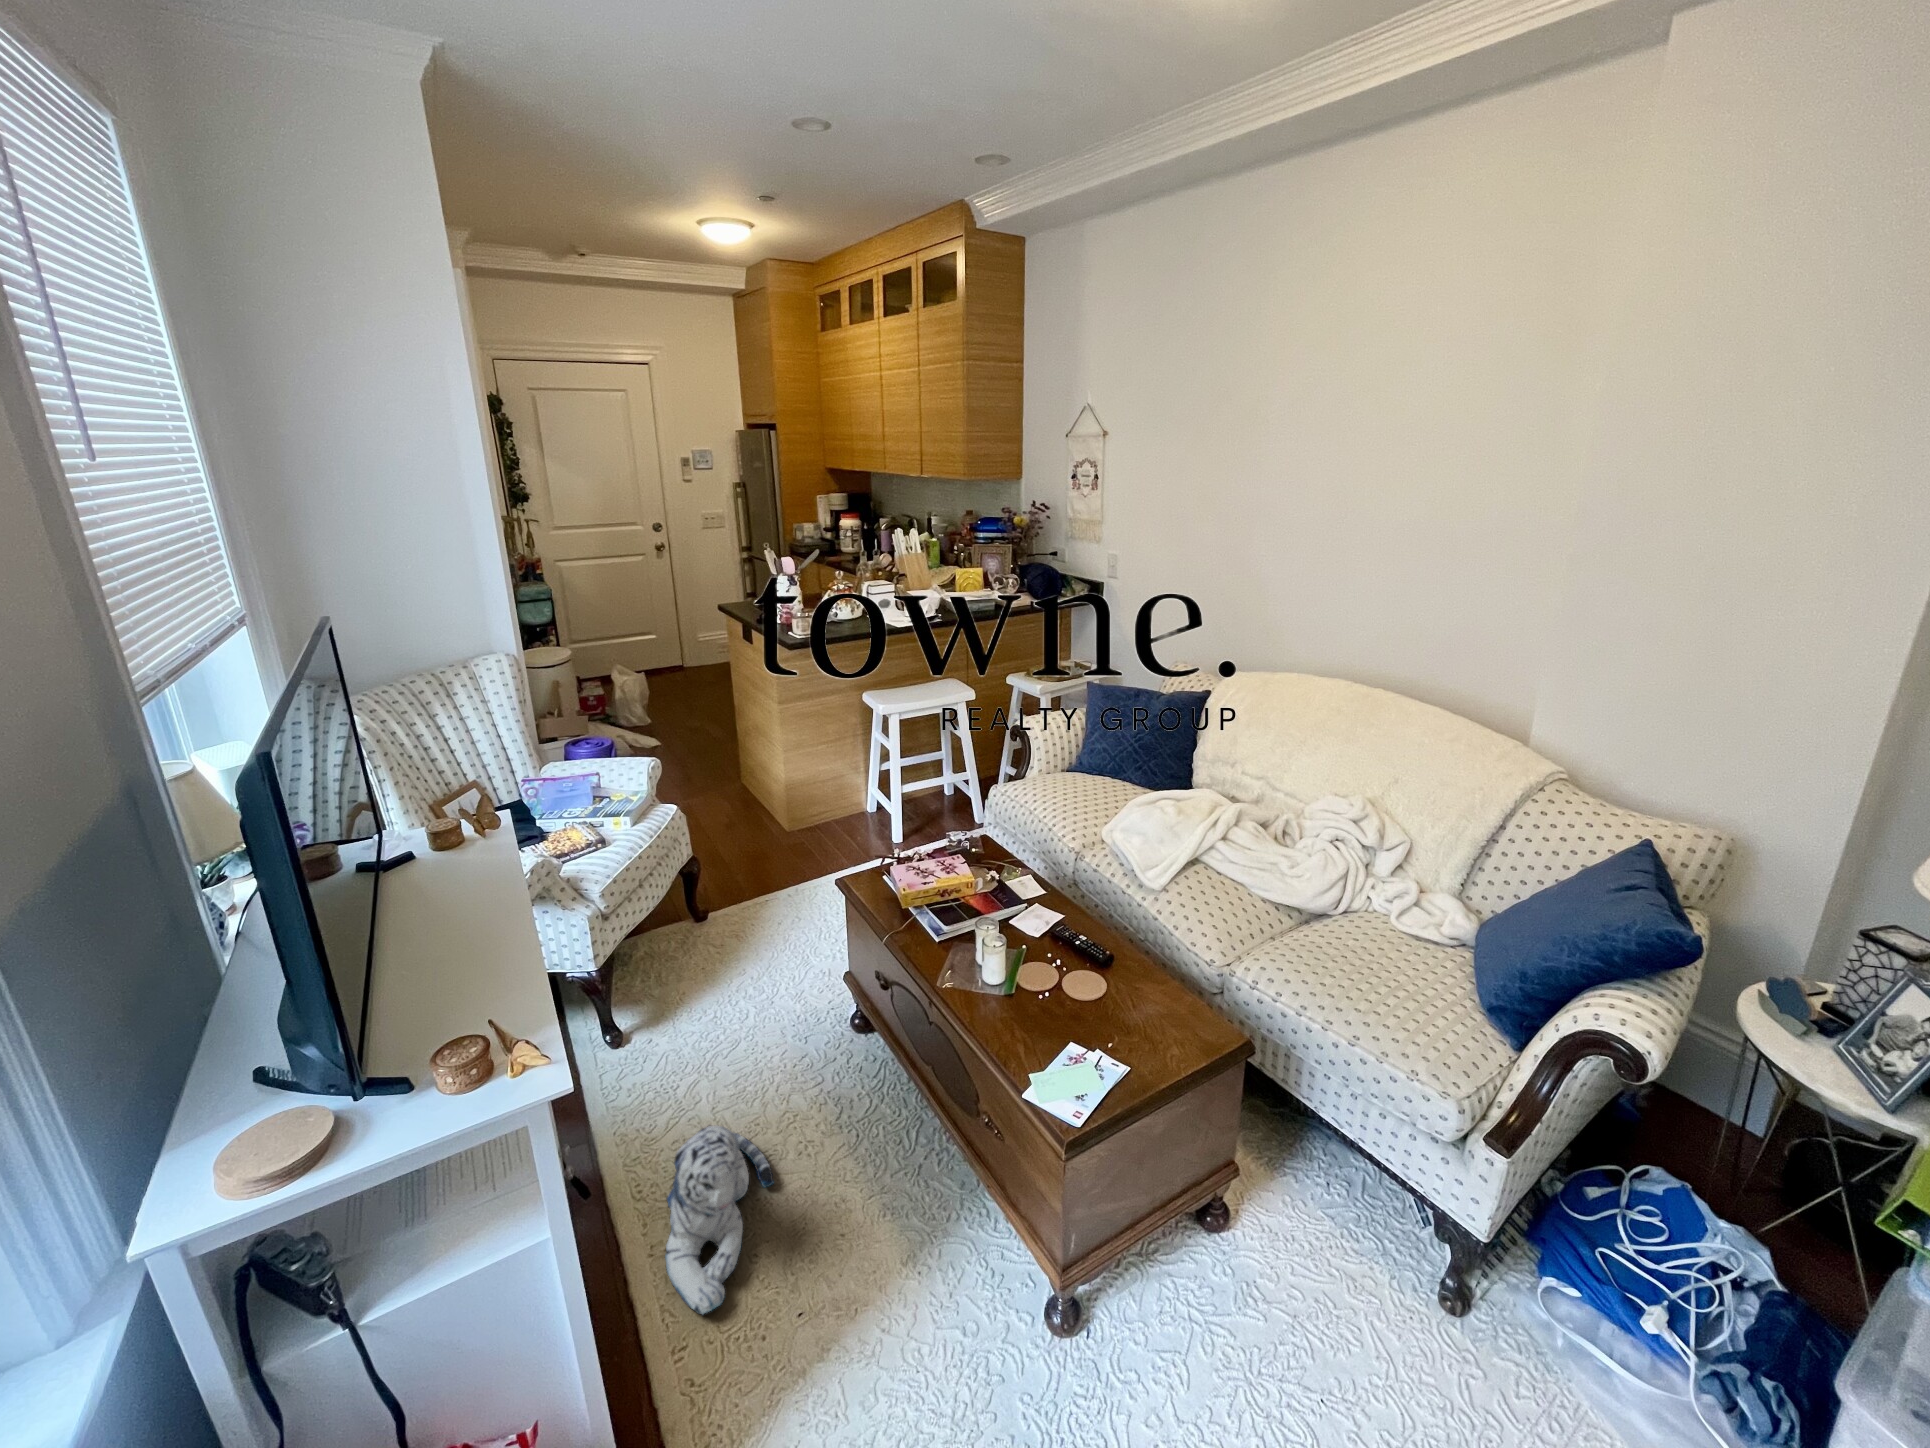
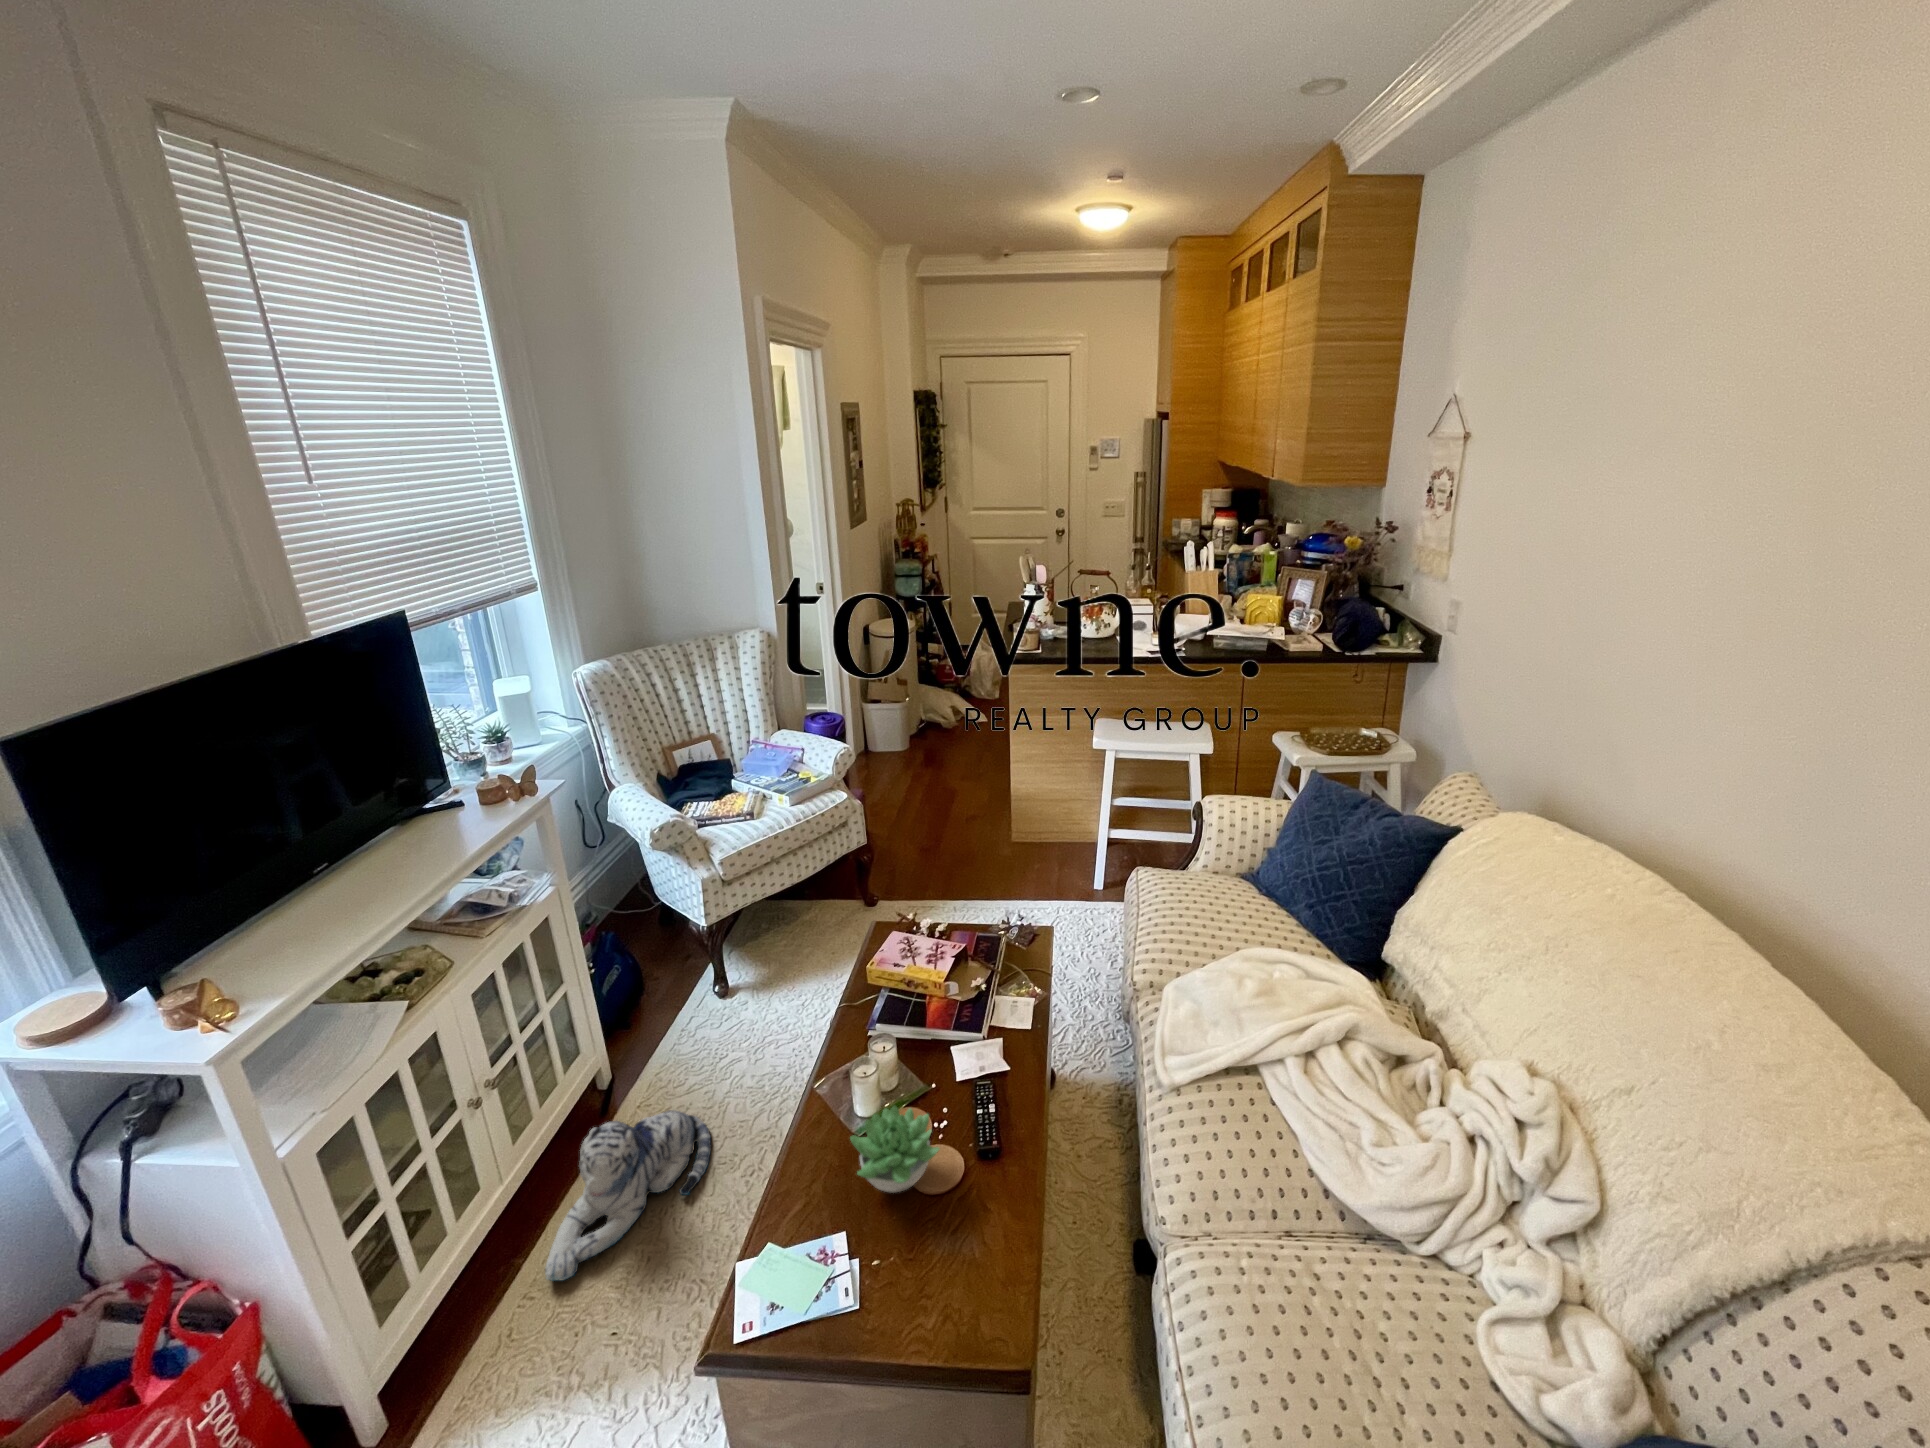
succulent plant: none [1046,942,1113,1005] -> present [850,1106,939,1192]

